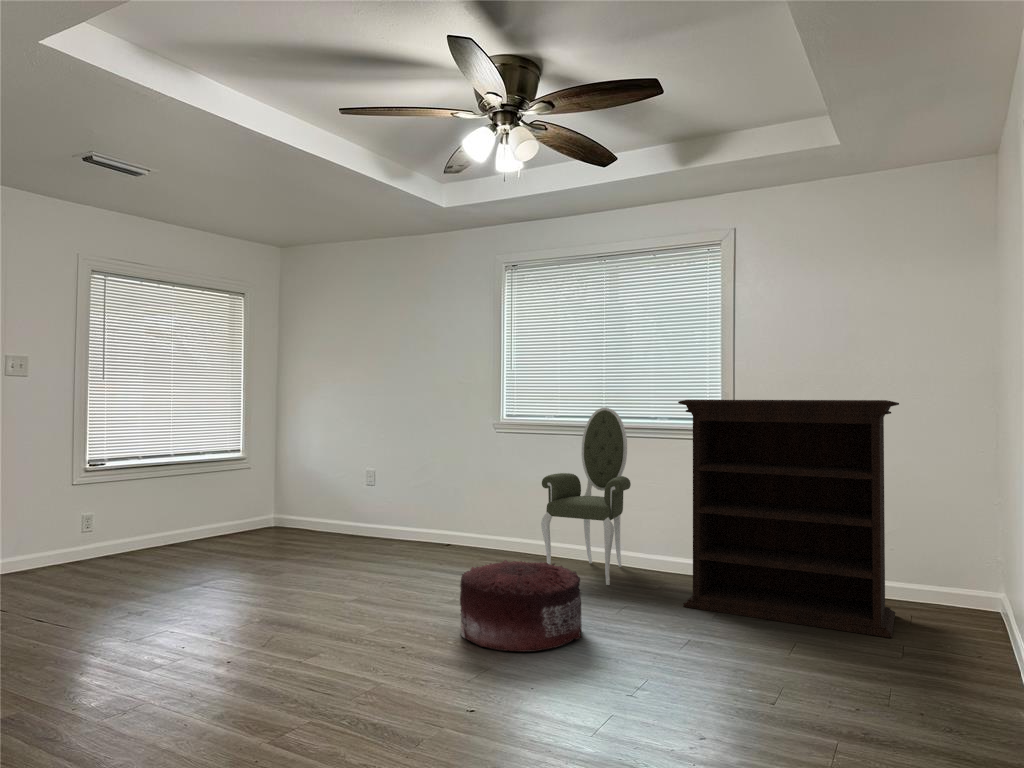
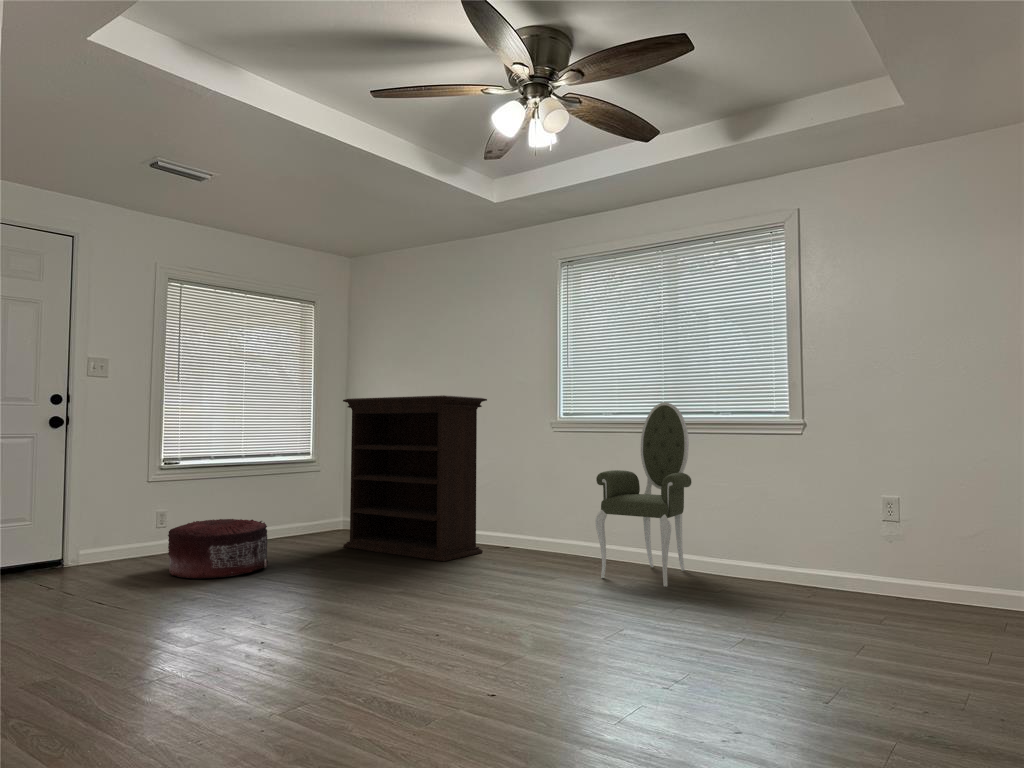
bookshelf: present [678,400,899,638] -> present [343,395,487,561]
pouf: present [460,560,582,652] -> present [168,519,268,579]

